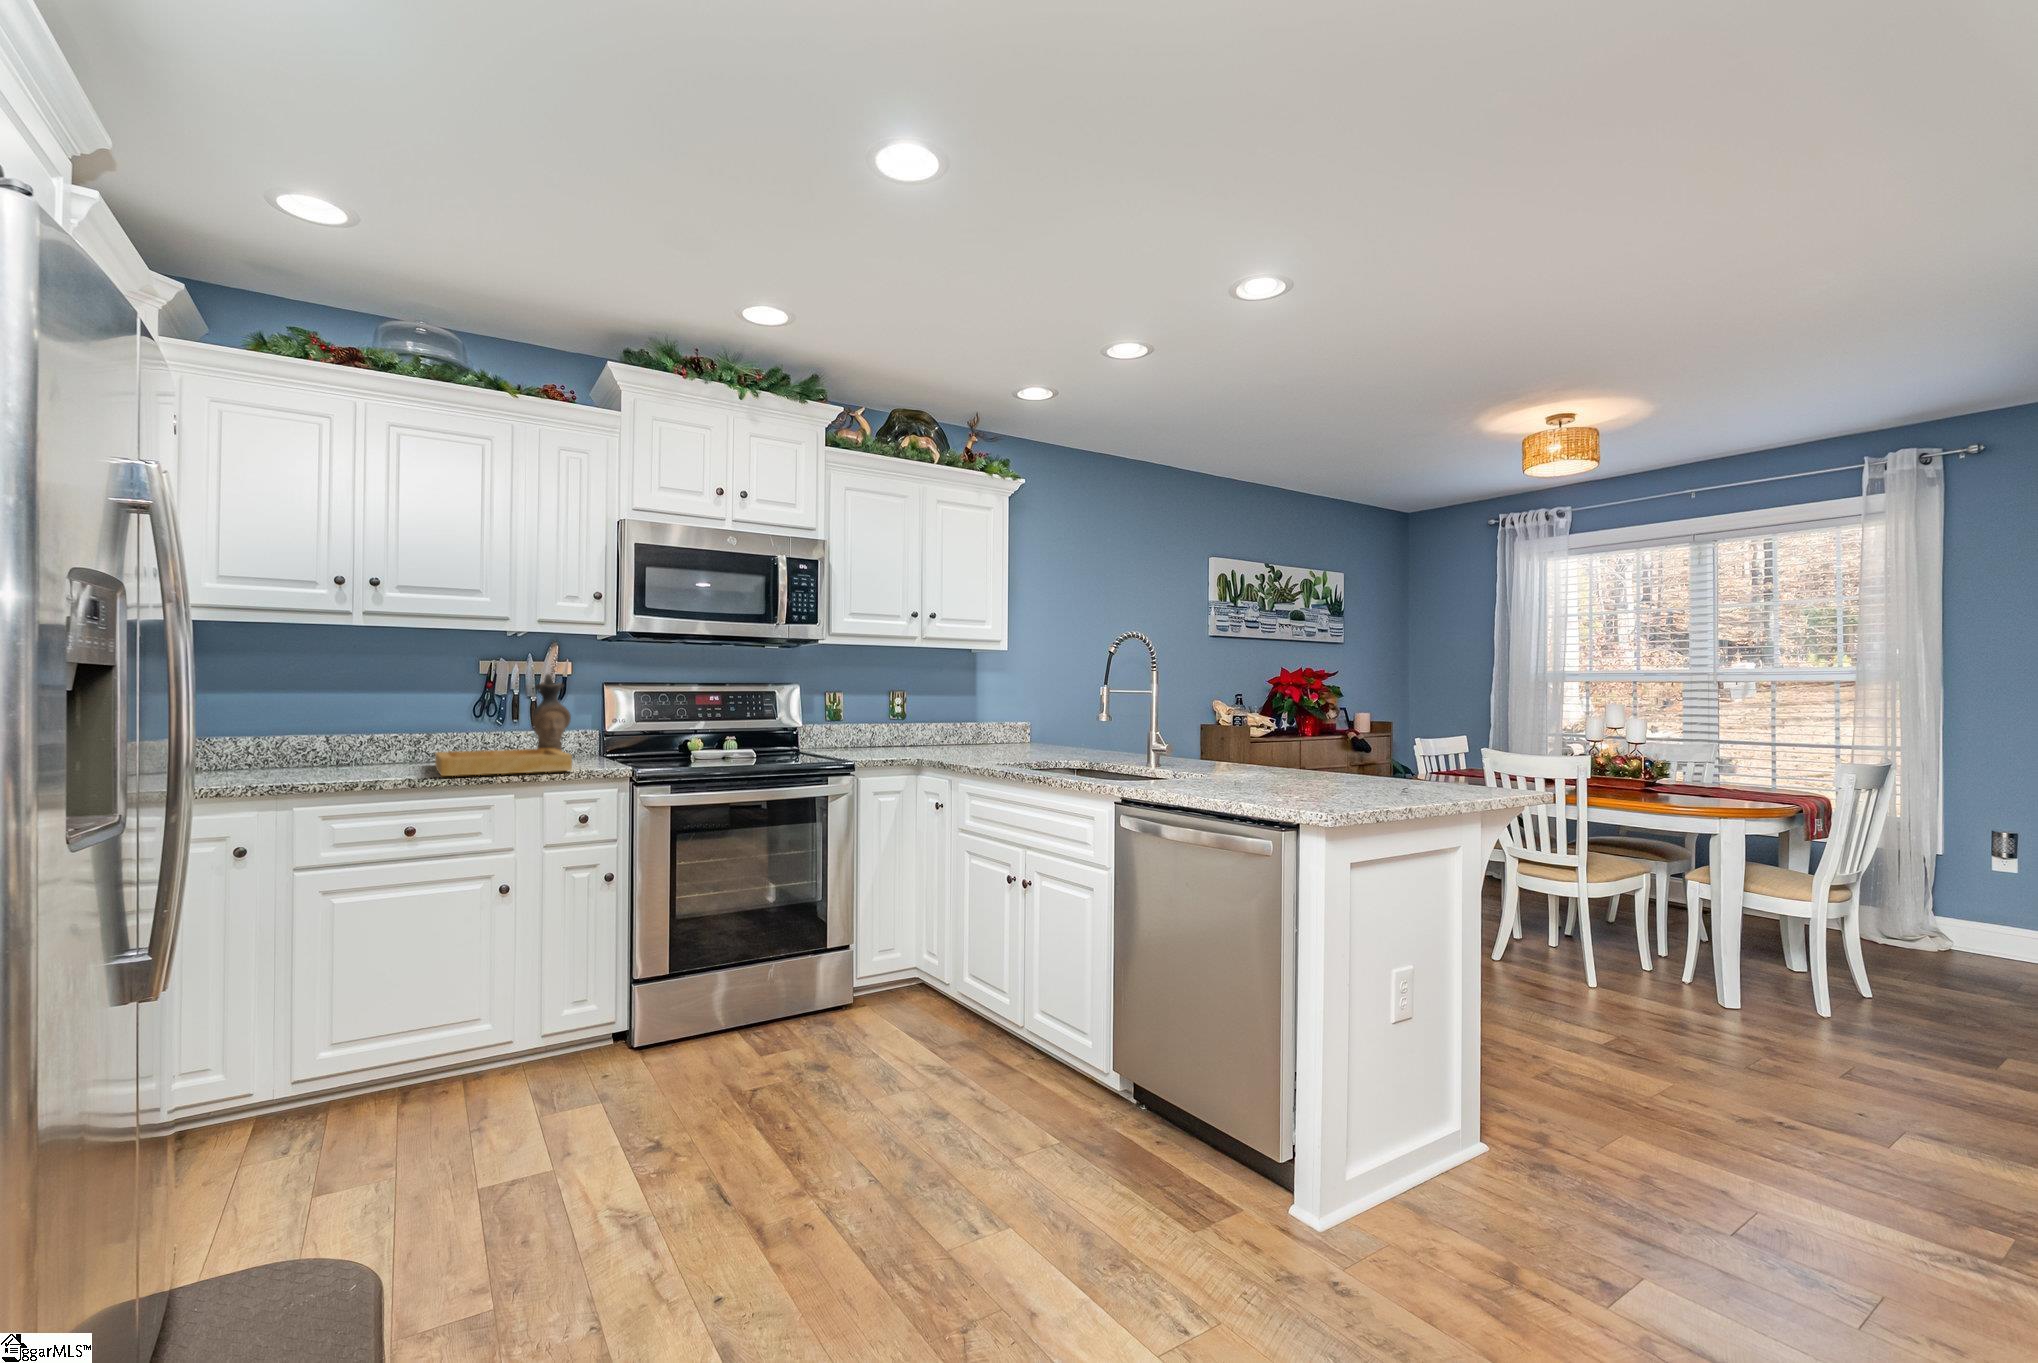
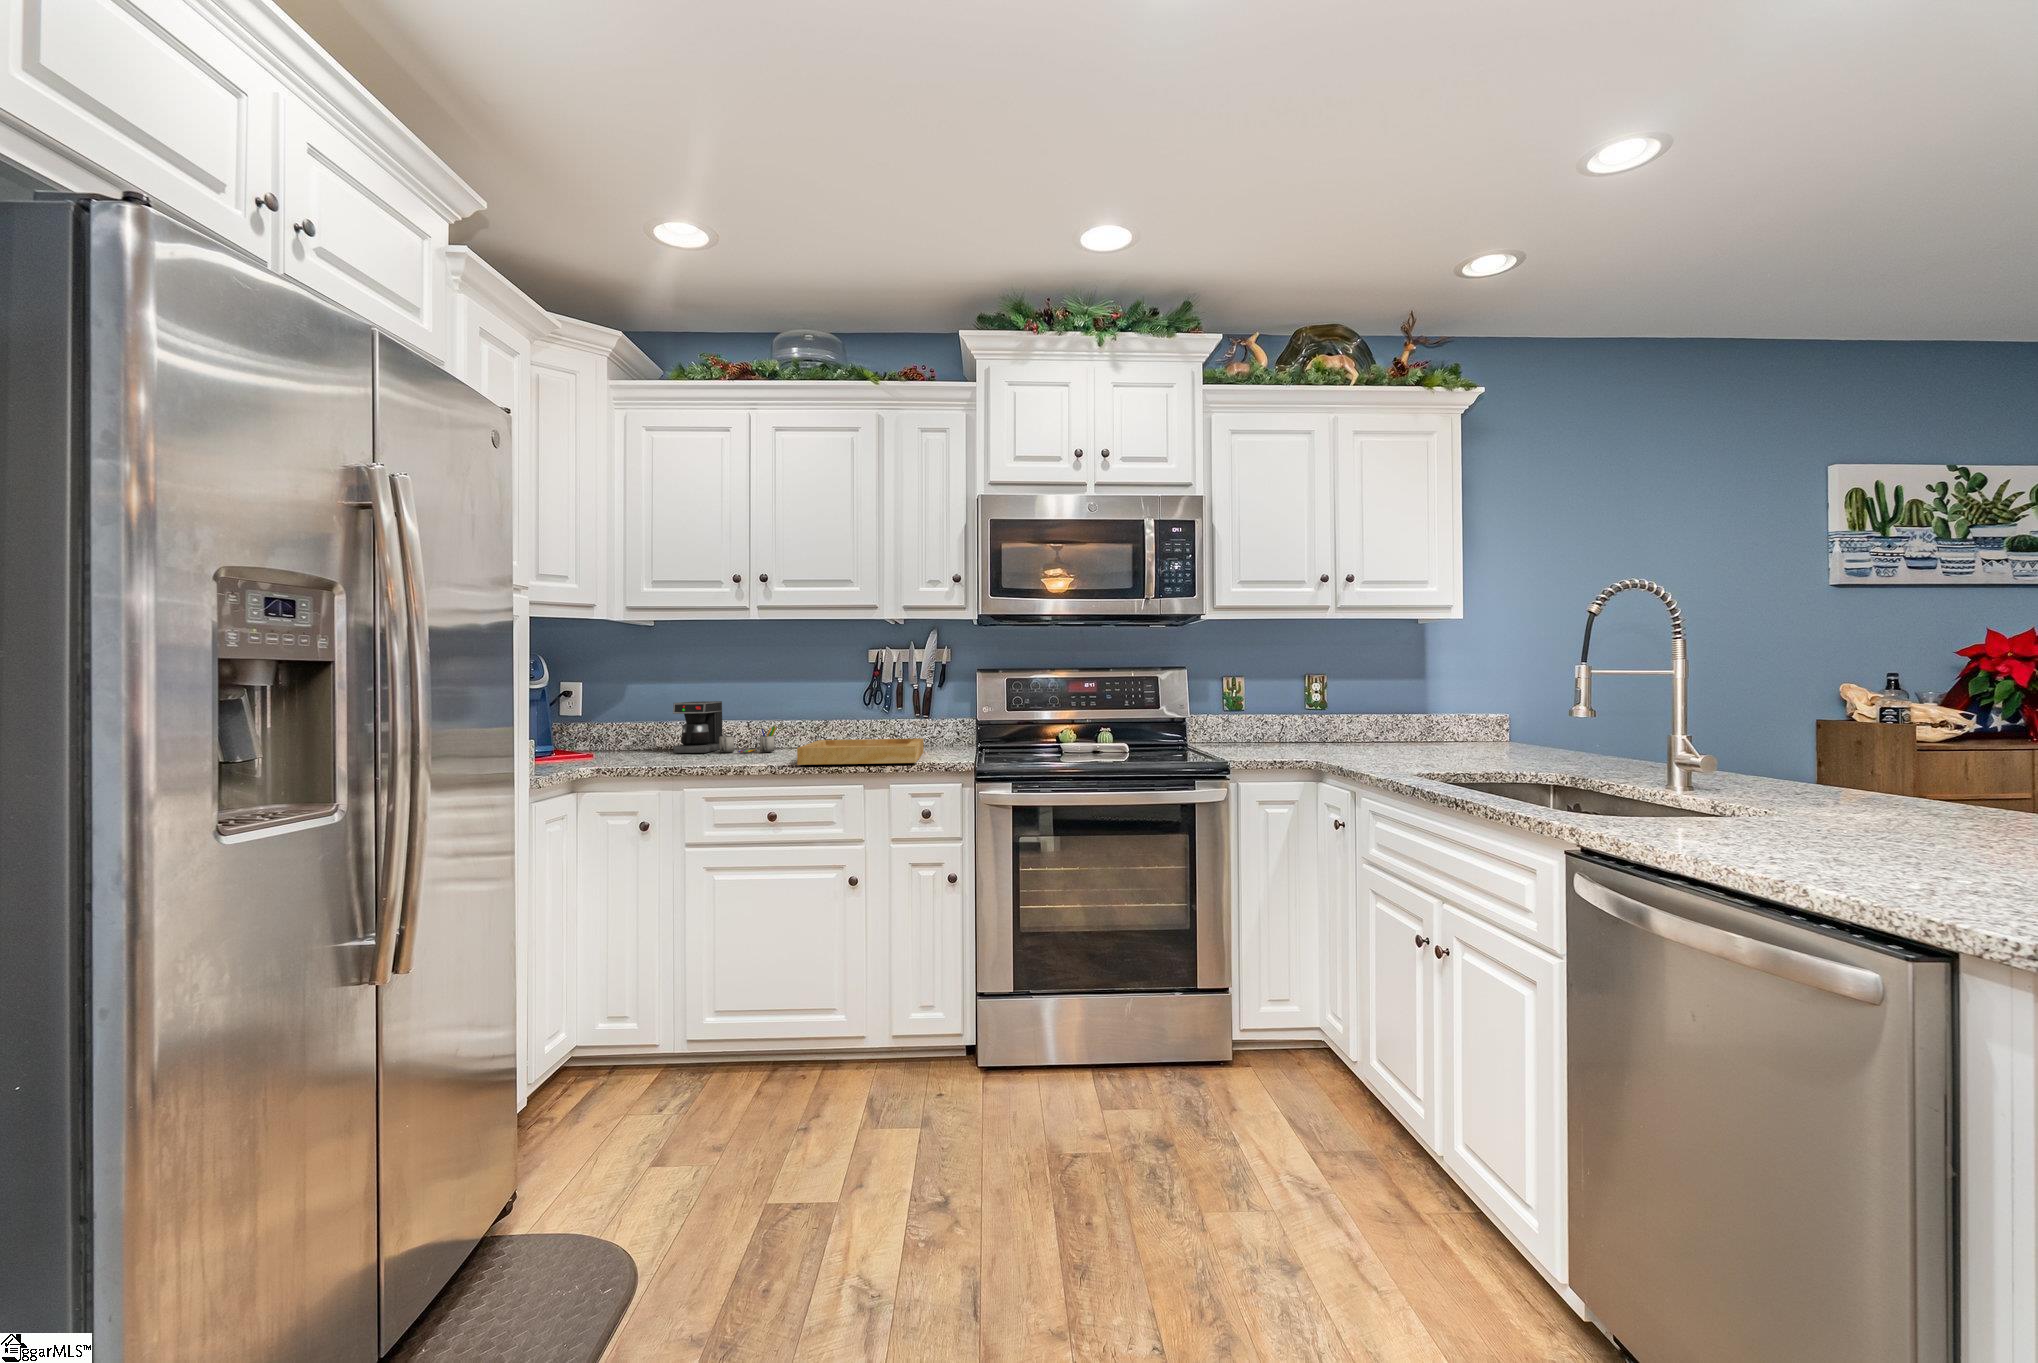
ceramic pitcher: present [533,674,571,751] -> none [912,662,946,746]
coffee maker: none [237,711,379,770] -> present [673,701,777,753]

